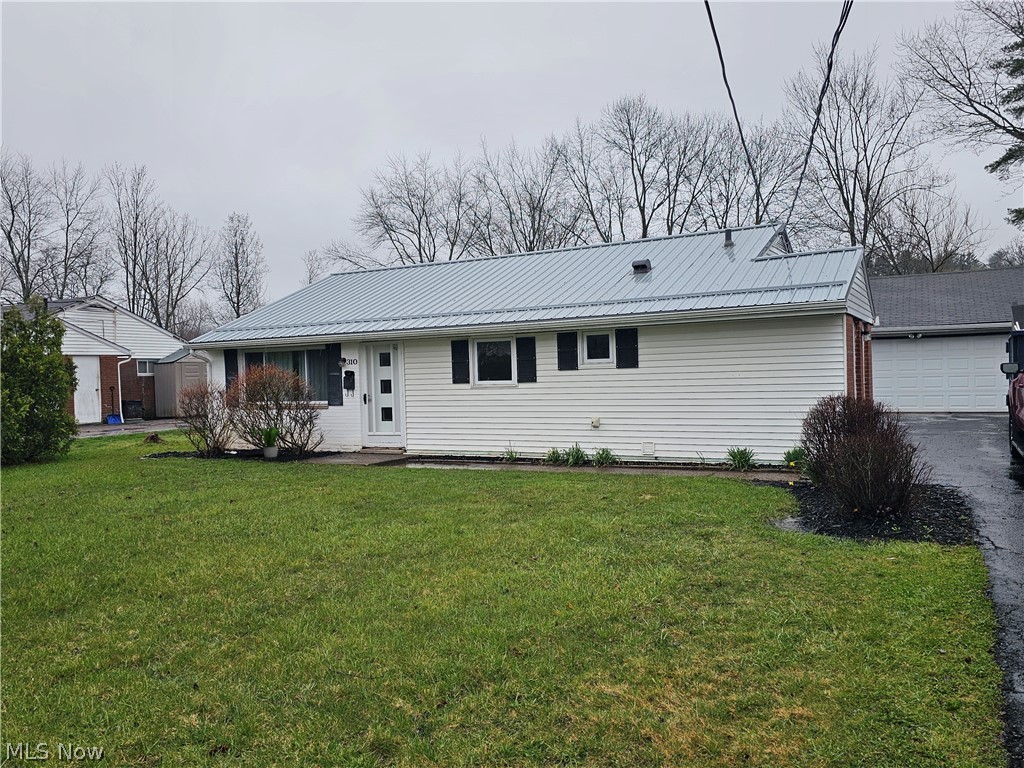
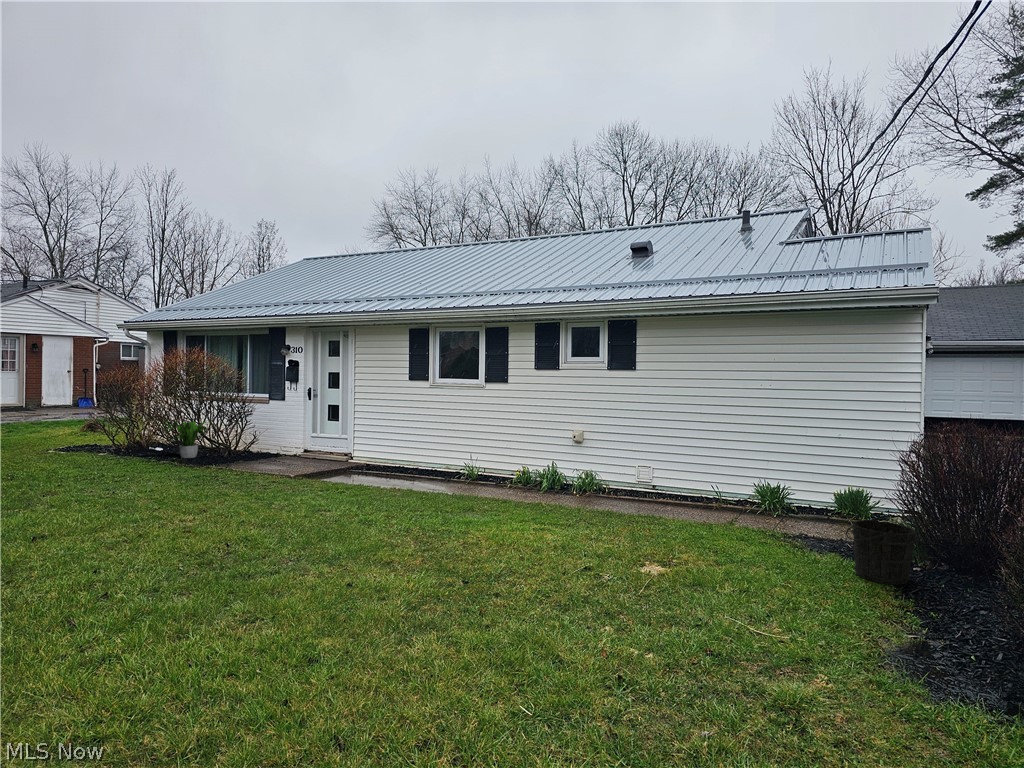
bucket: none [766,459,805,496] -> present [846,518,916,585]

